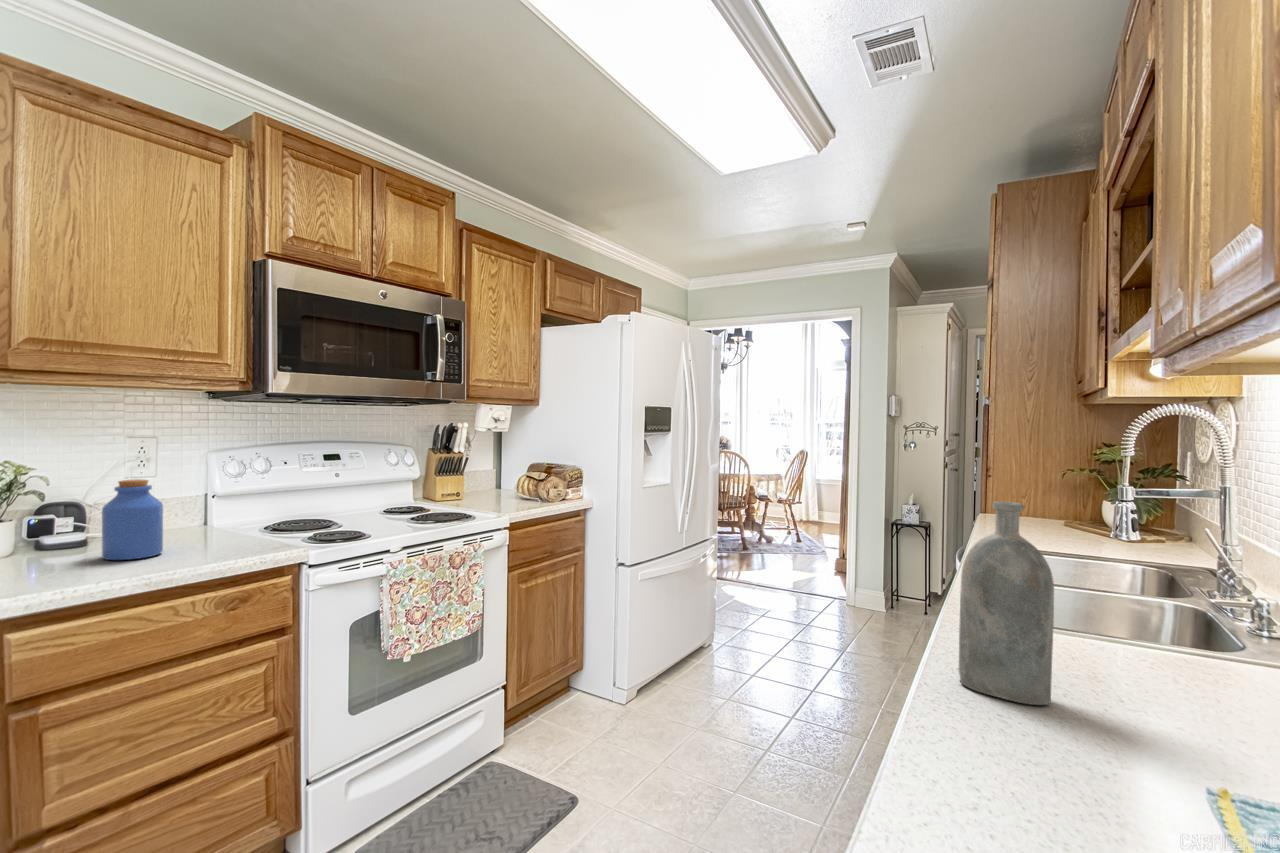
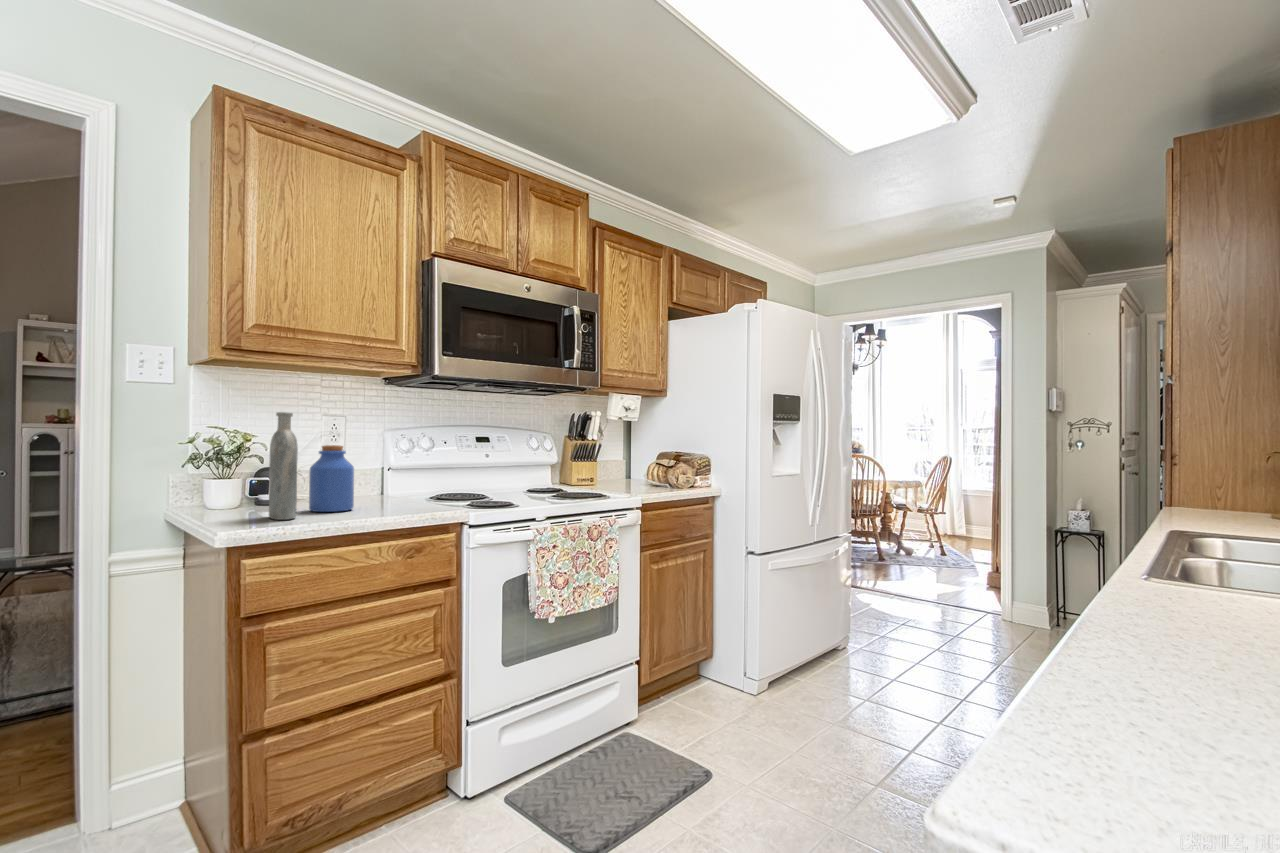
bottle: present [959,501,1054,705] -> present [269,412,298,520]

